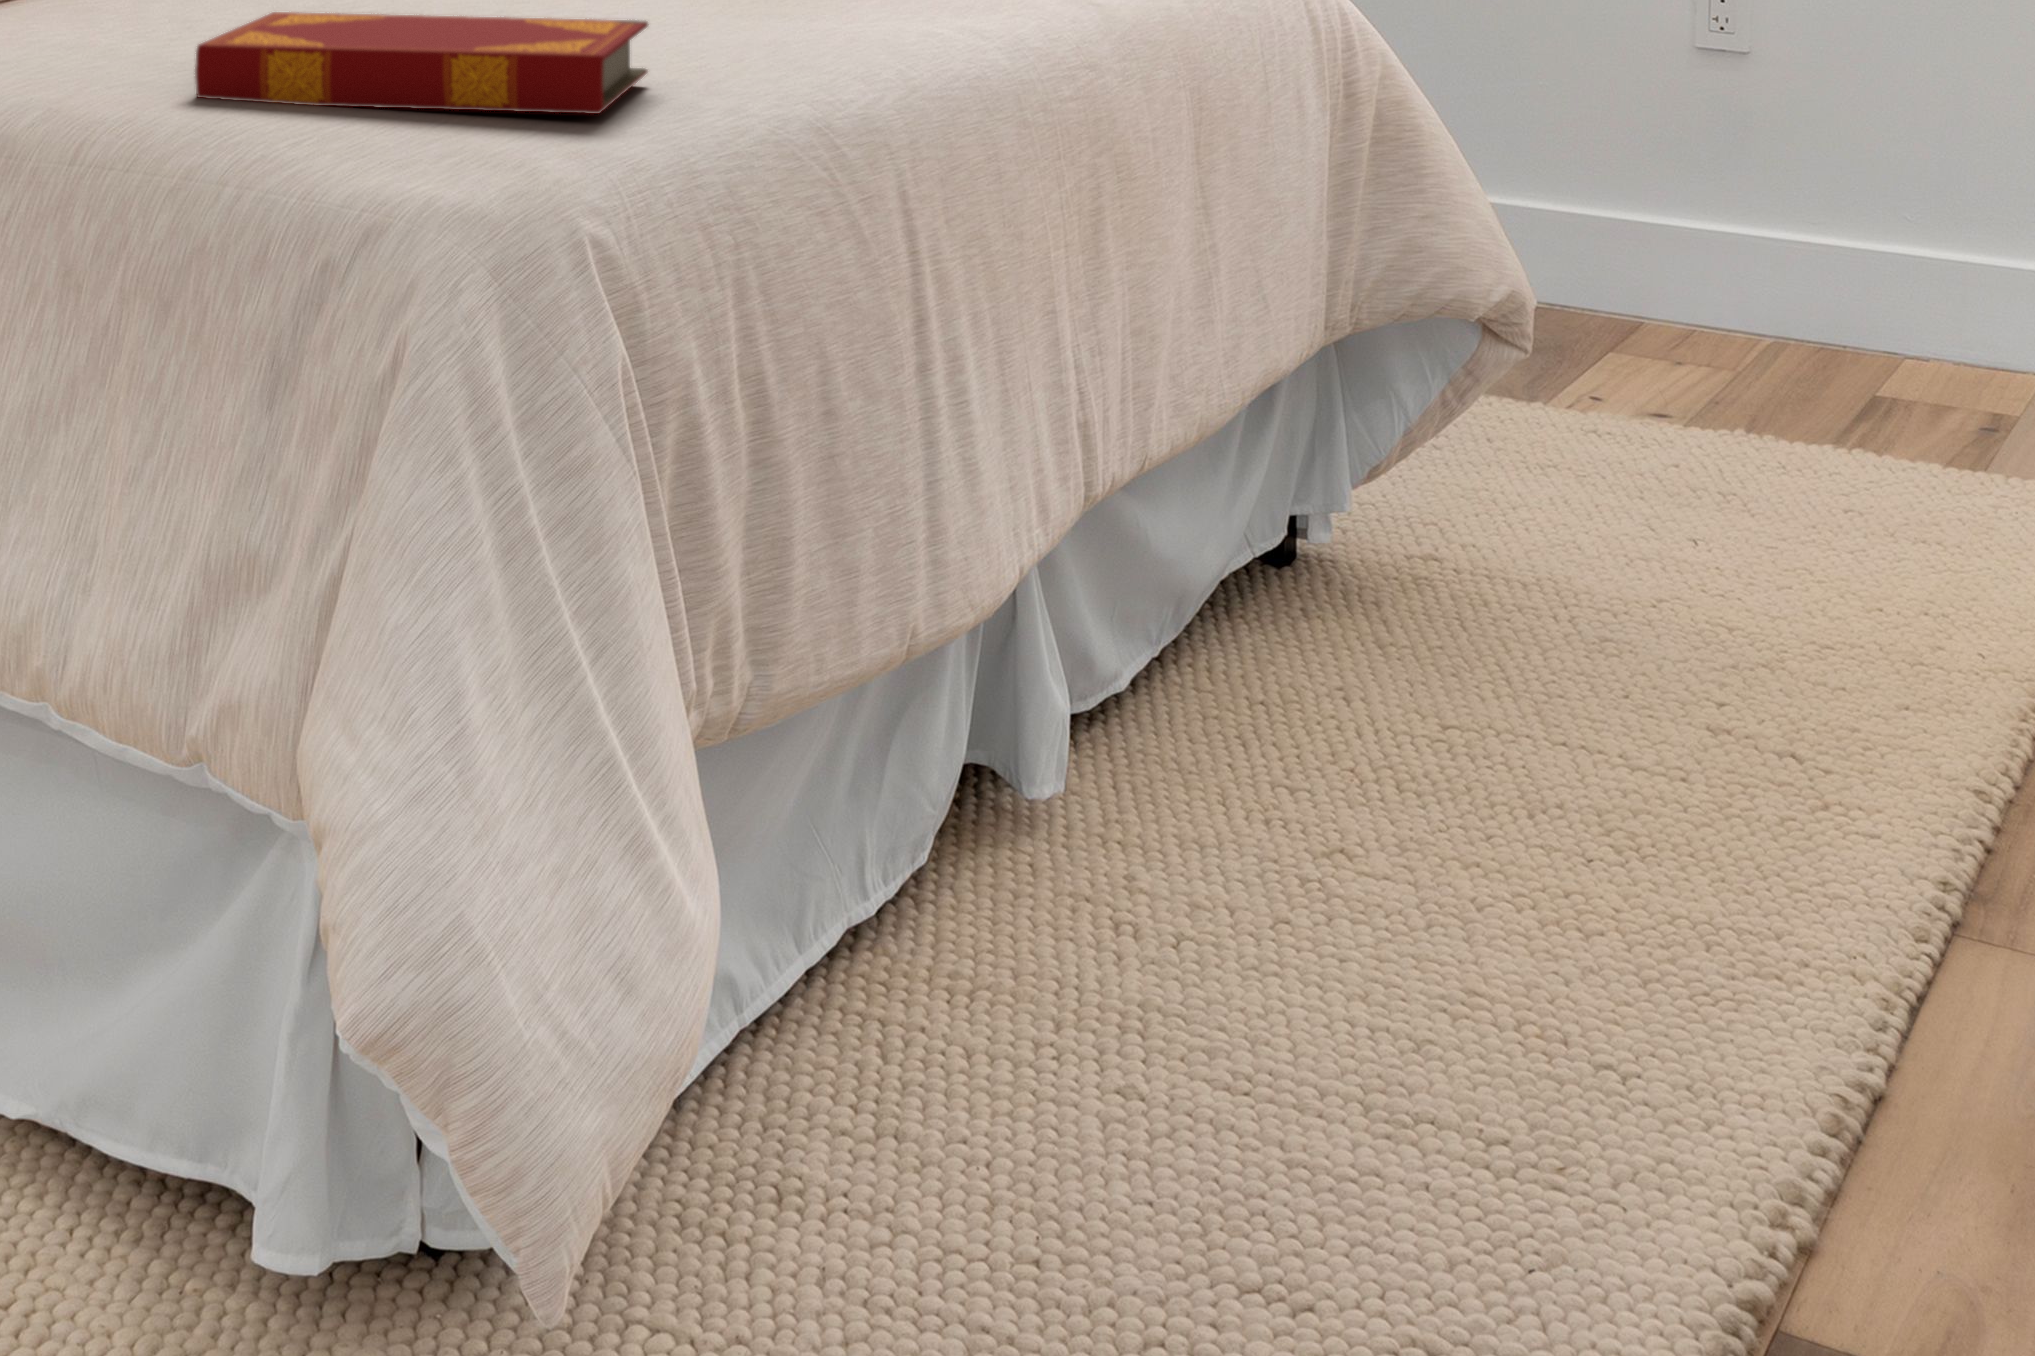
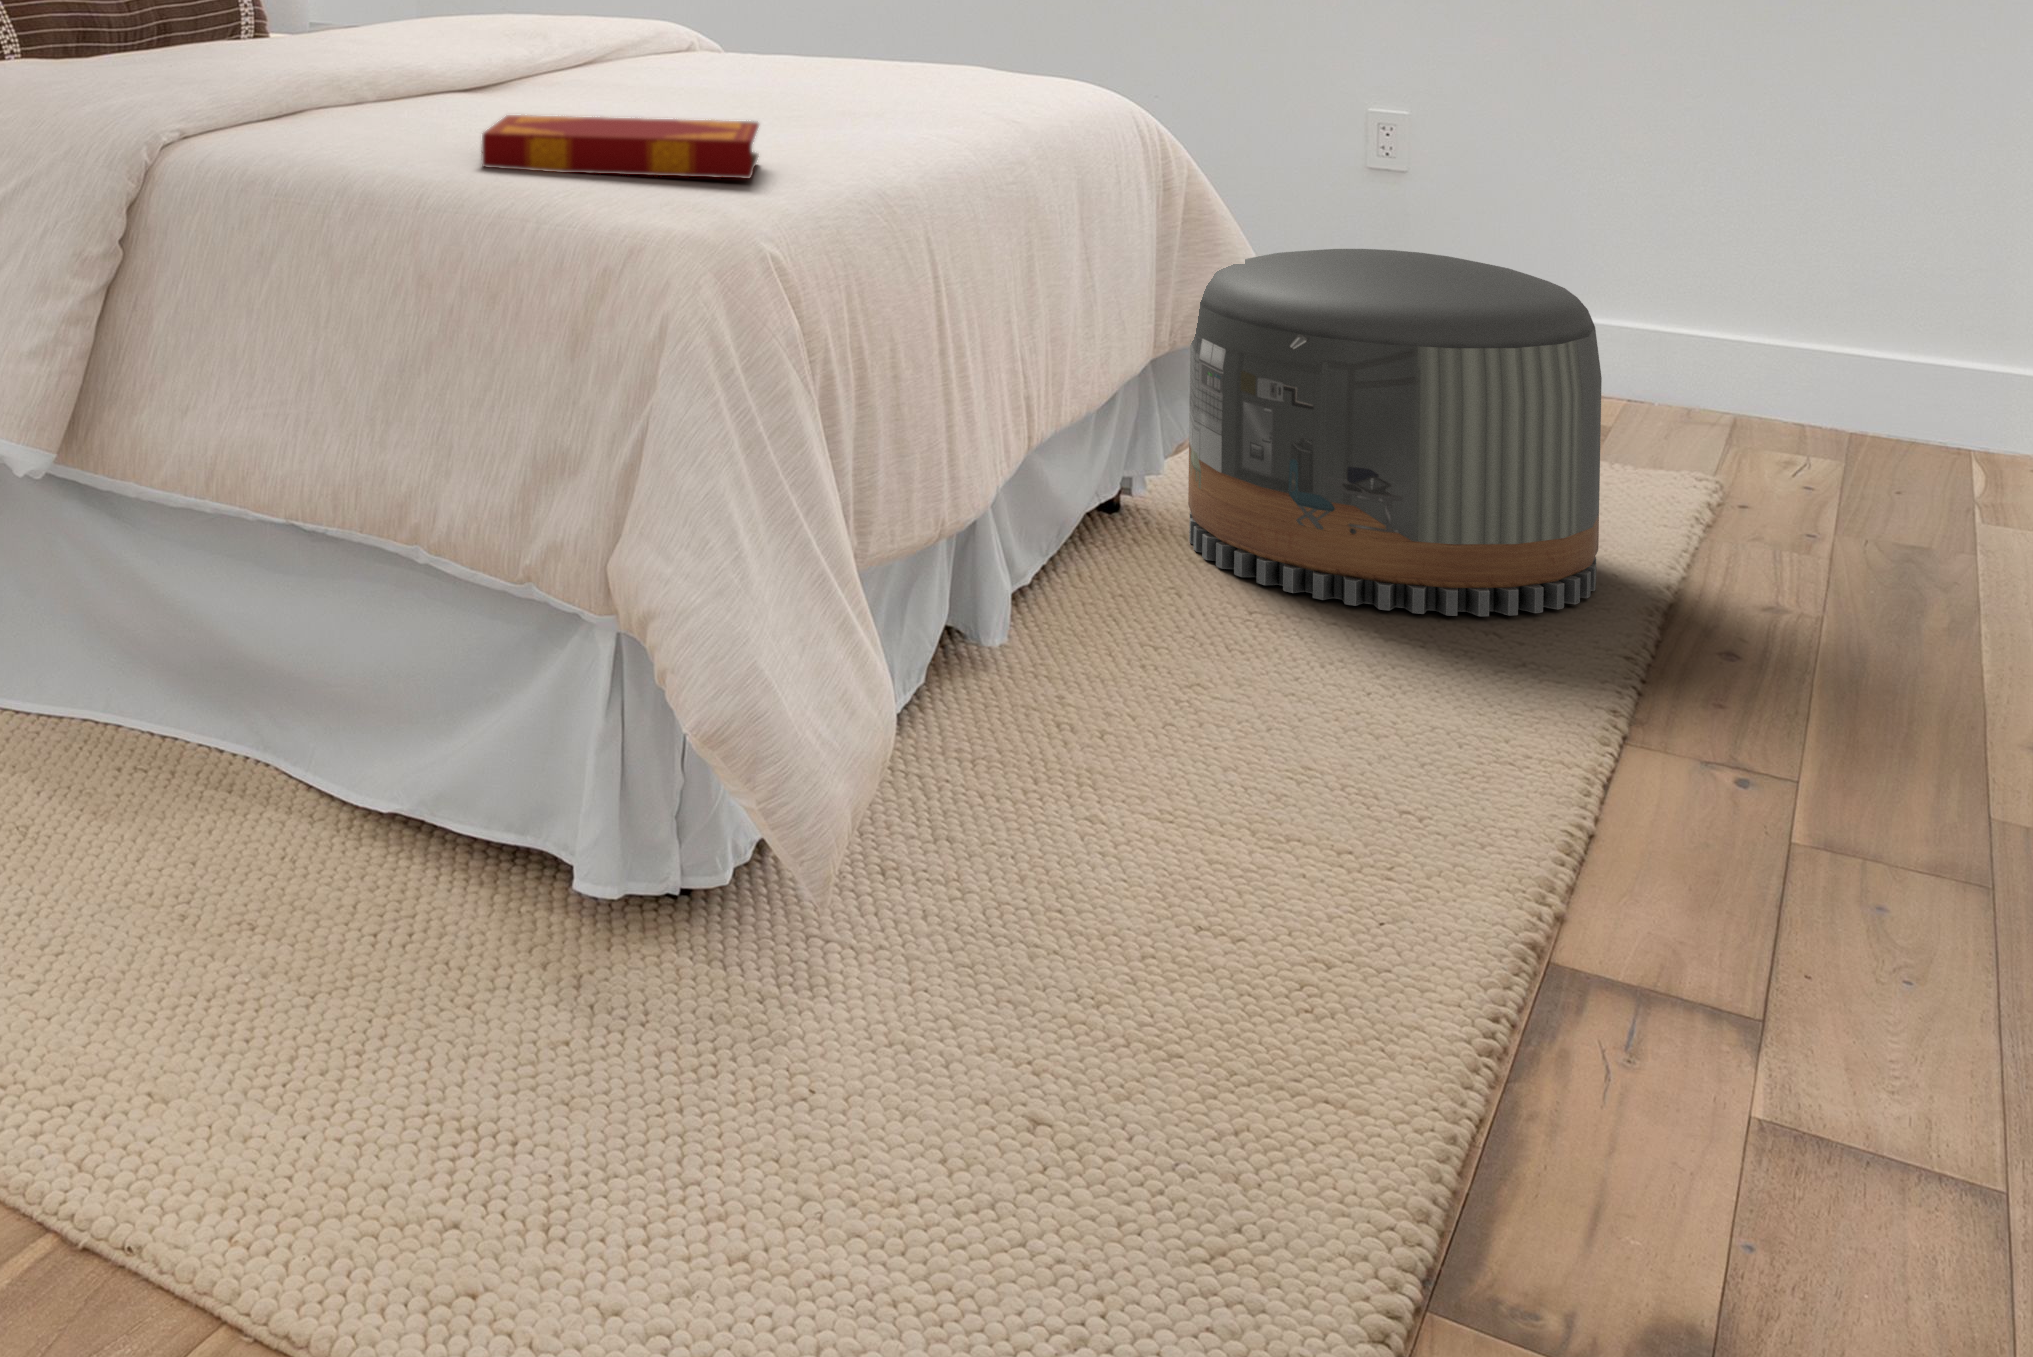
pouf: none [1373,189,1952,735] -> present [1188,249,1602,616]

